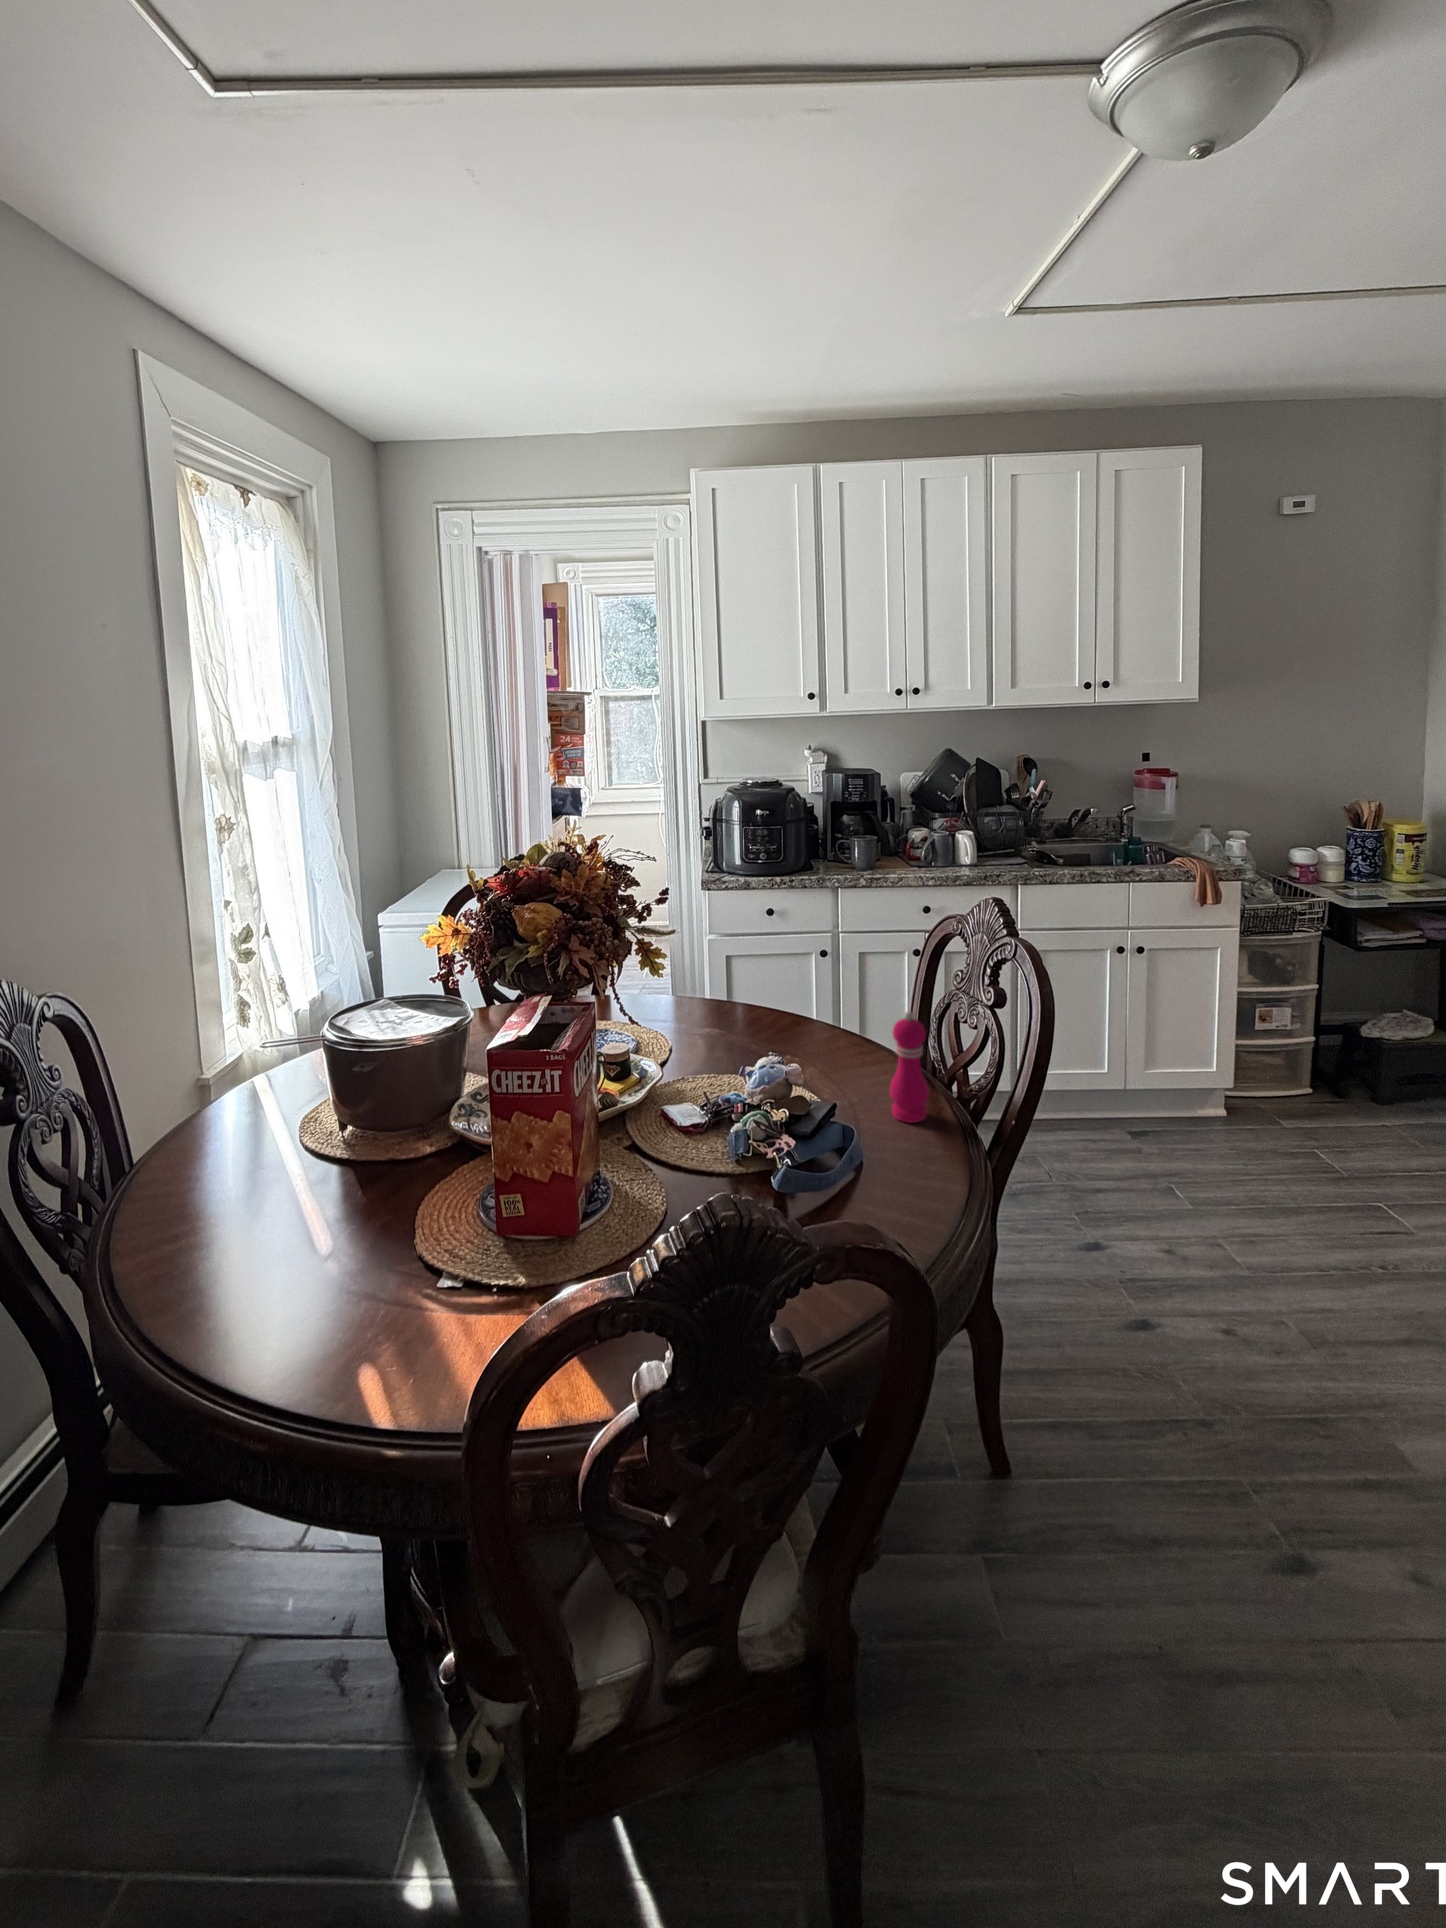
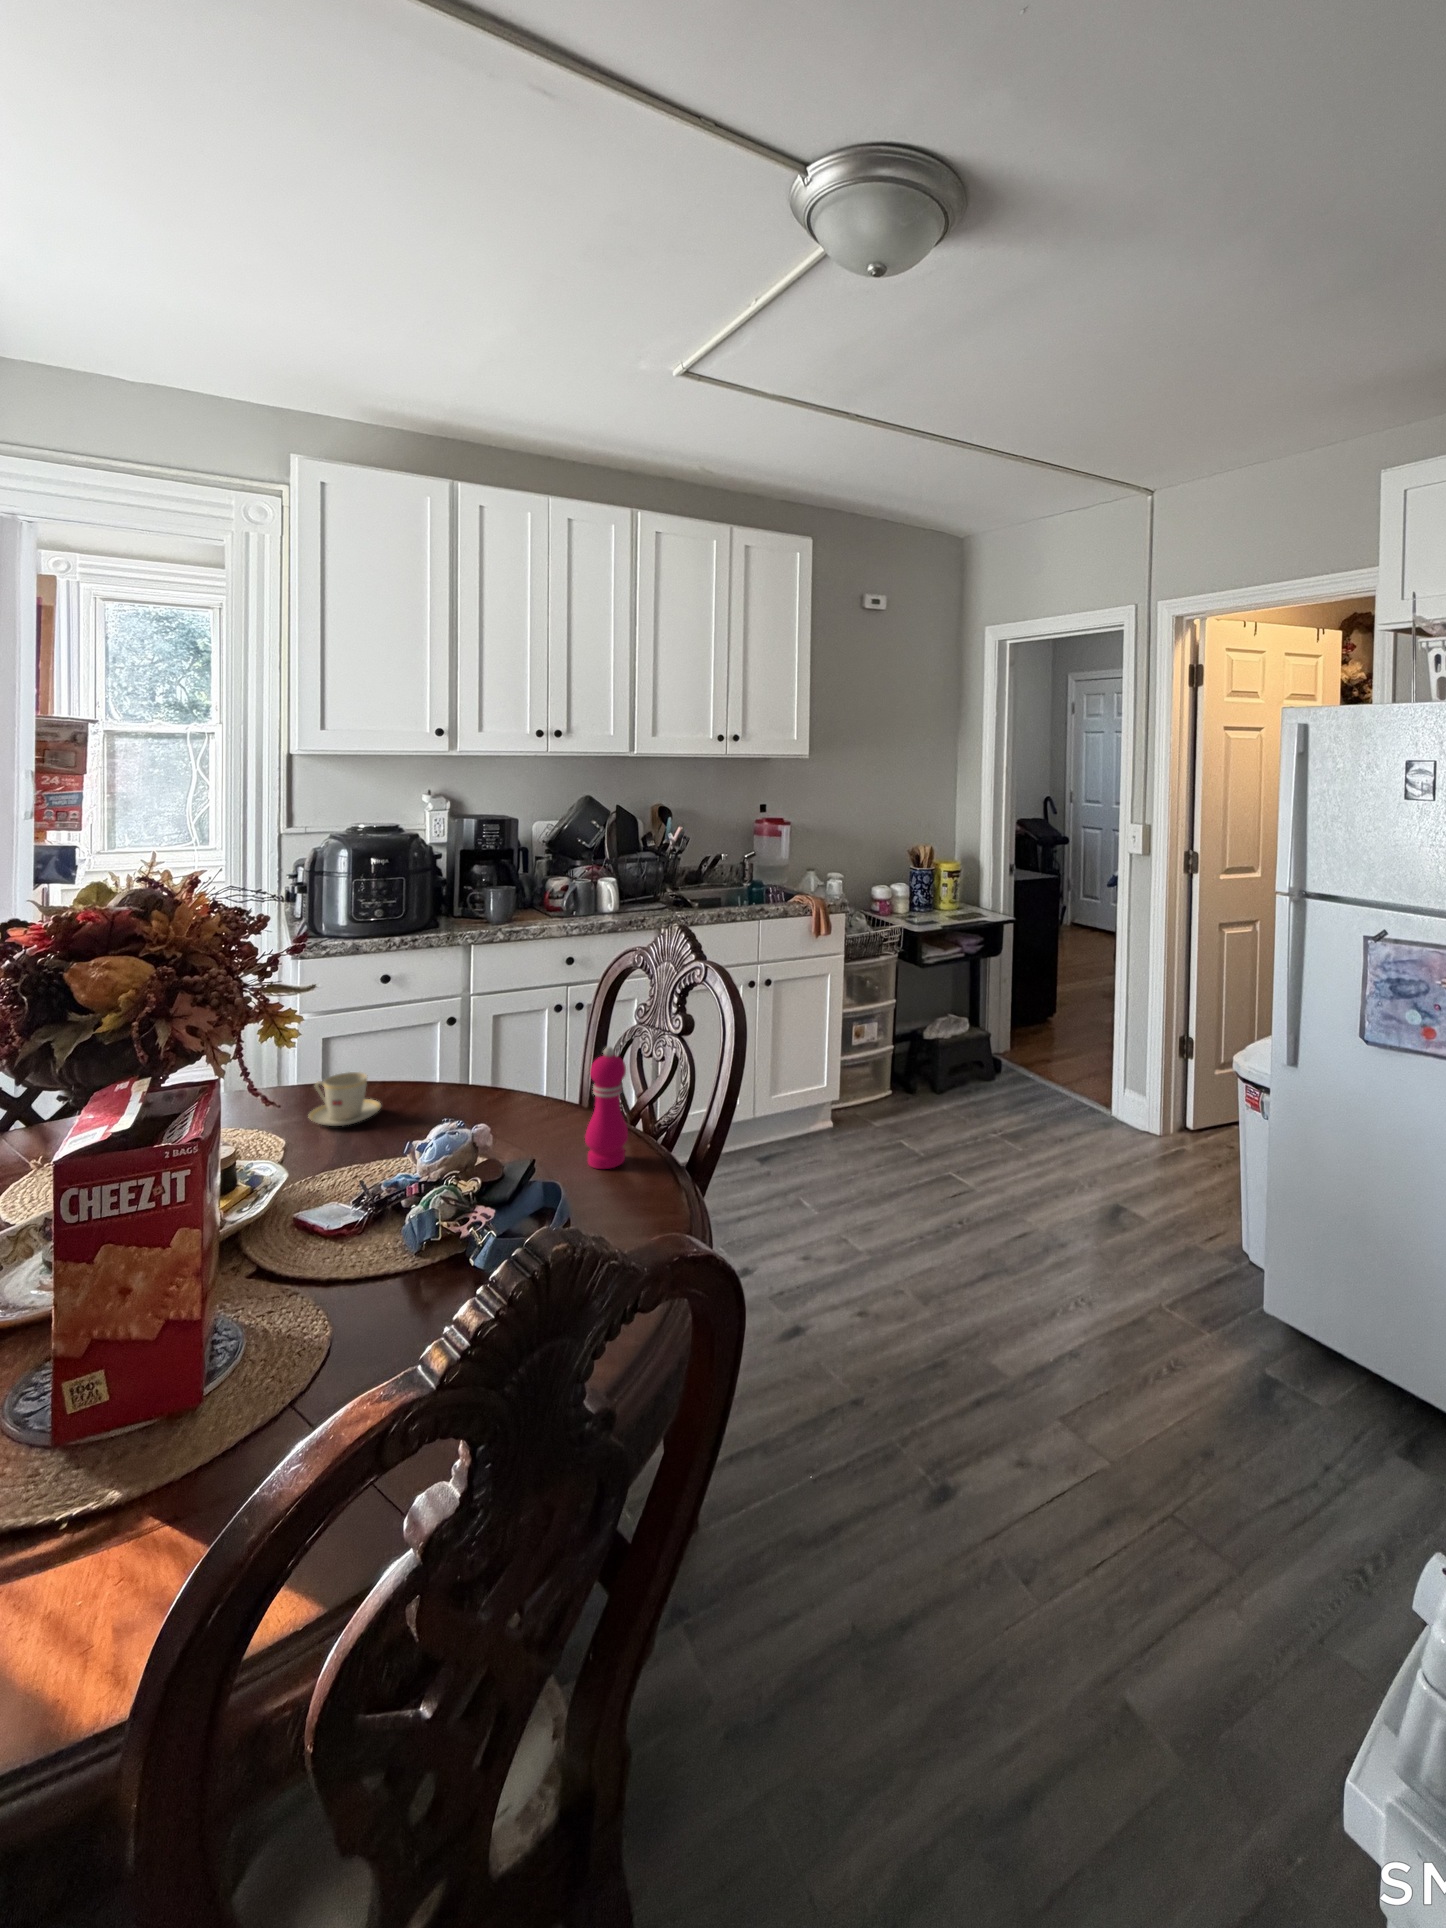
teacup: none [689,996,741,1039] -> present [309,1072,381,1126]

